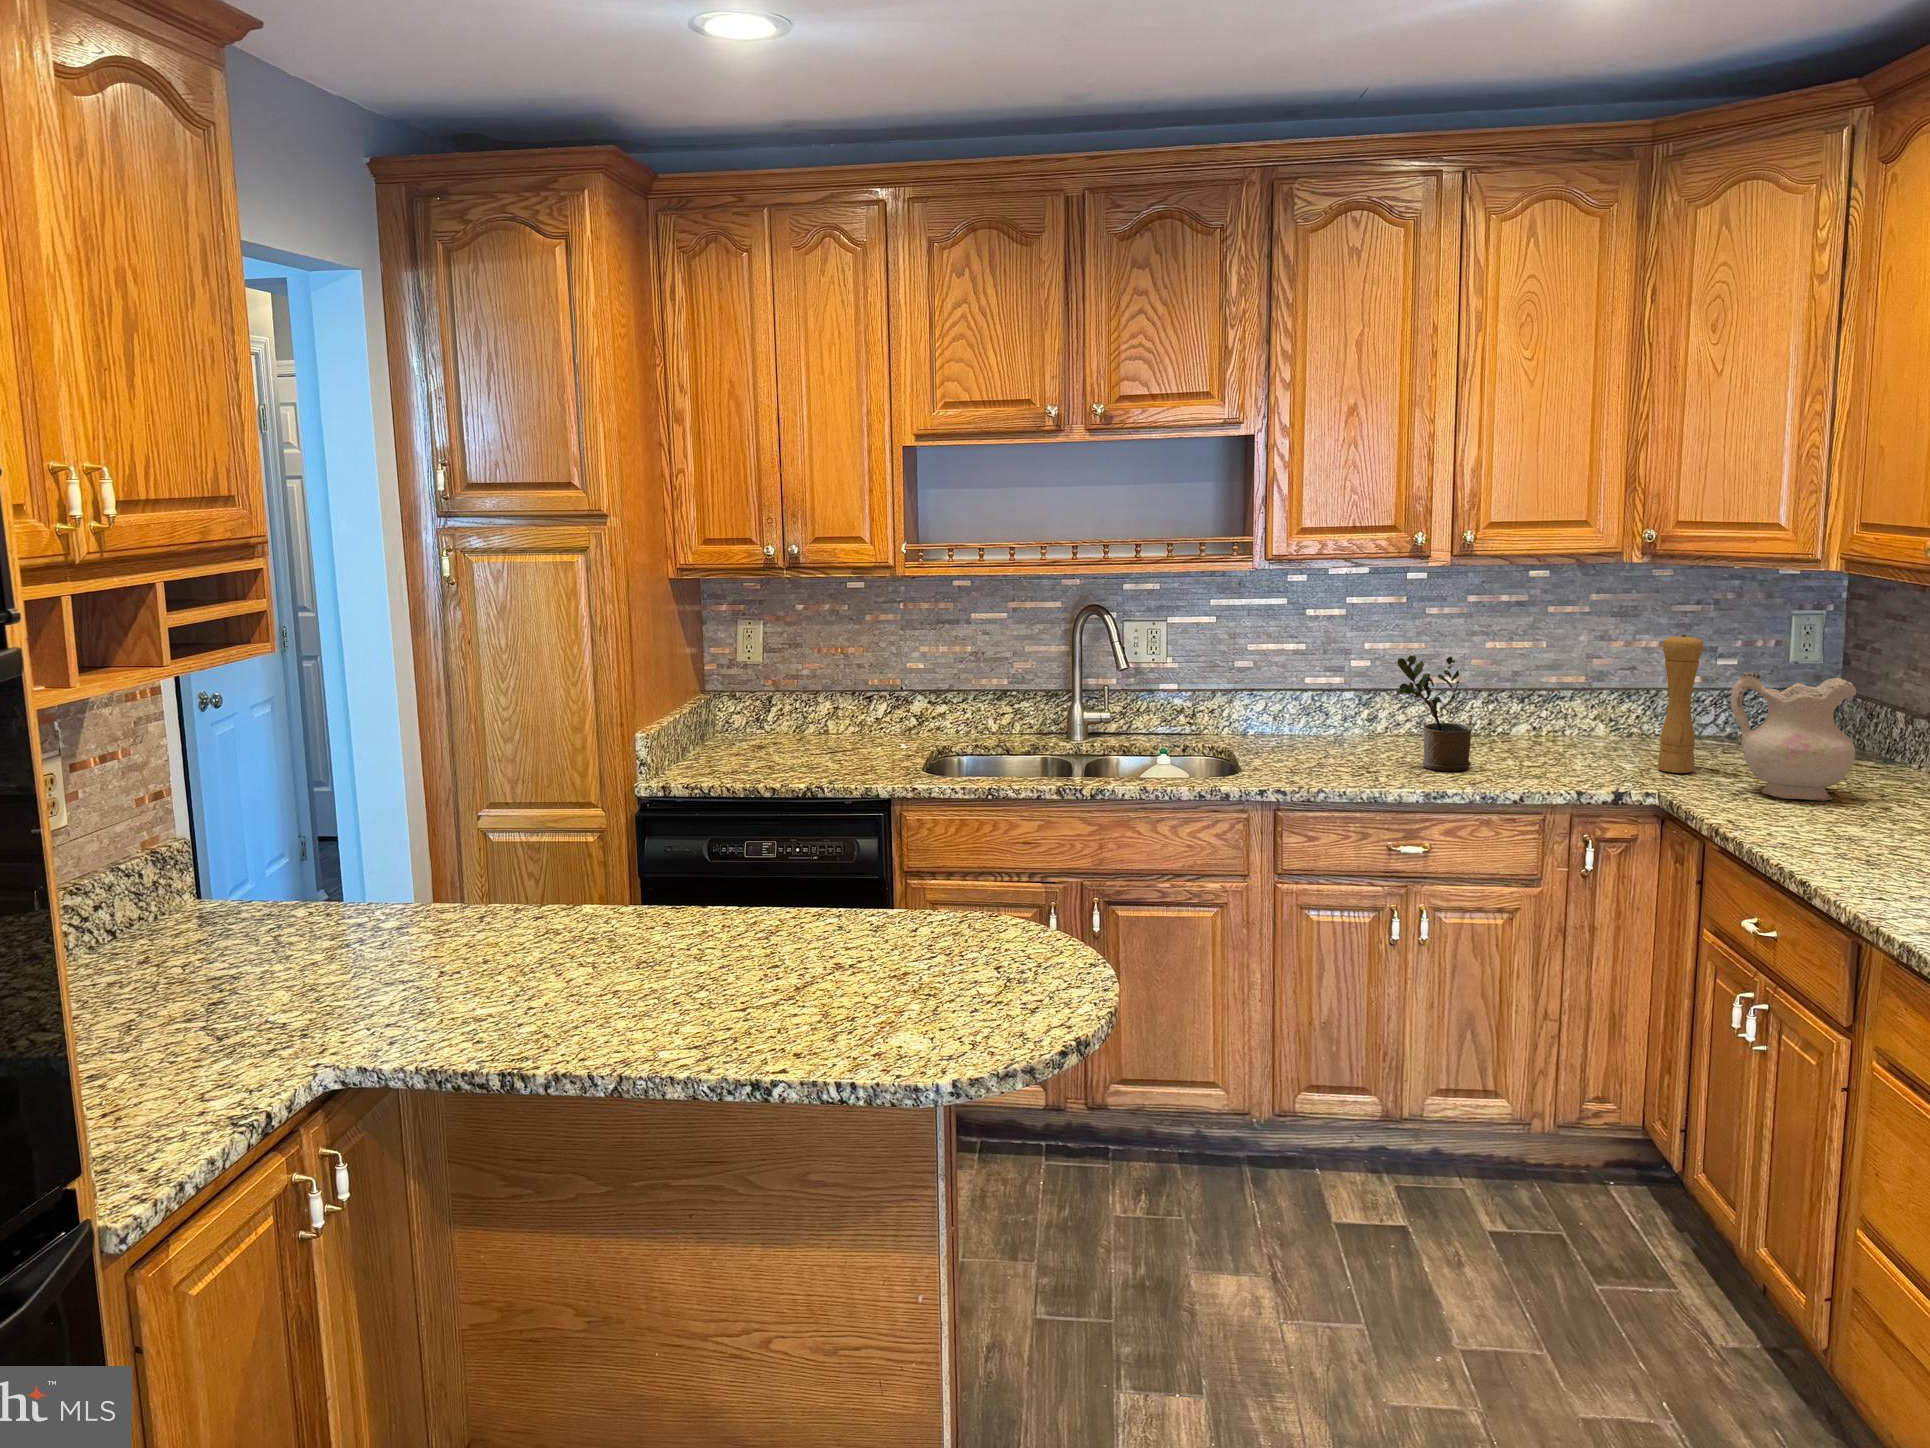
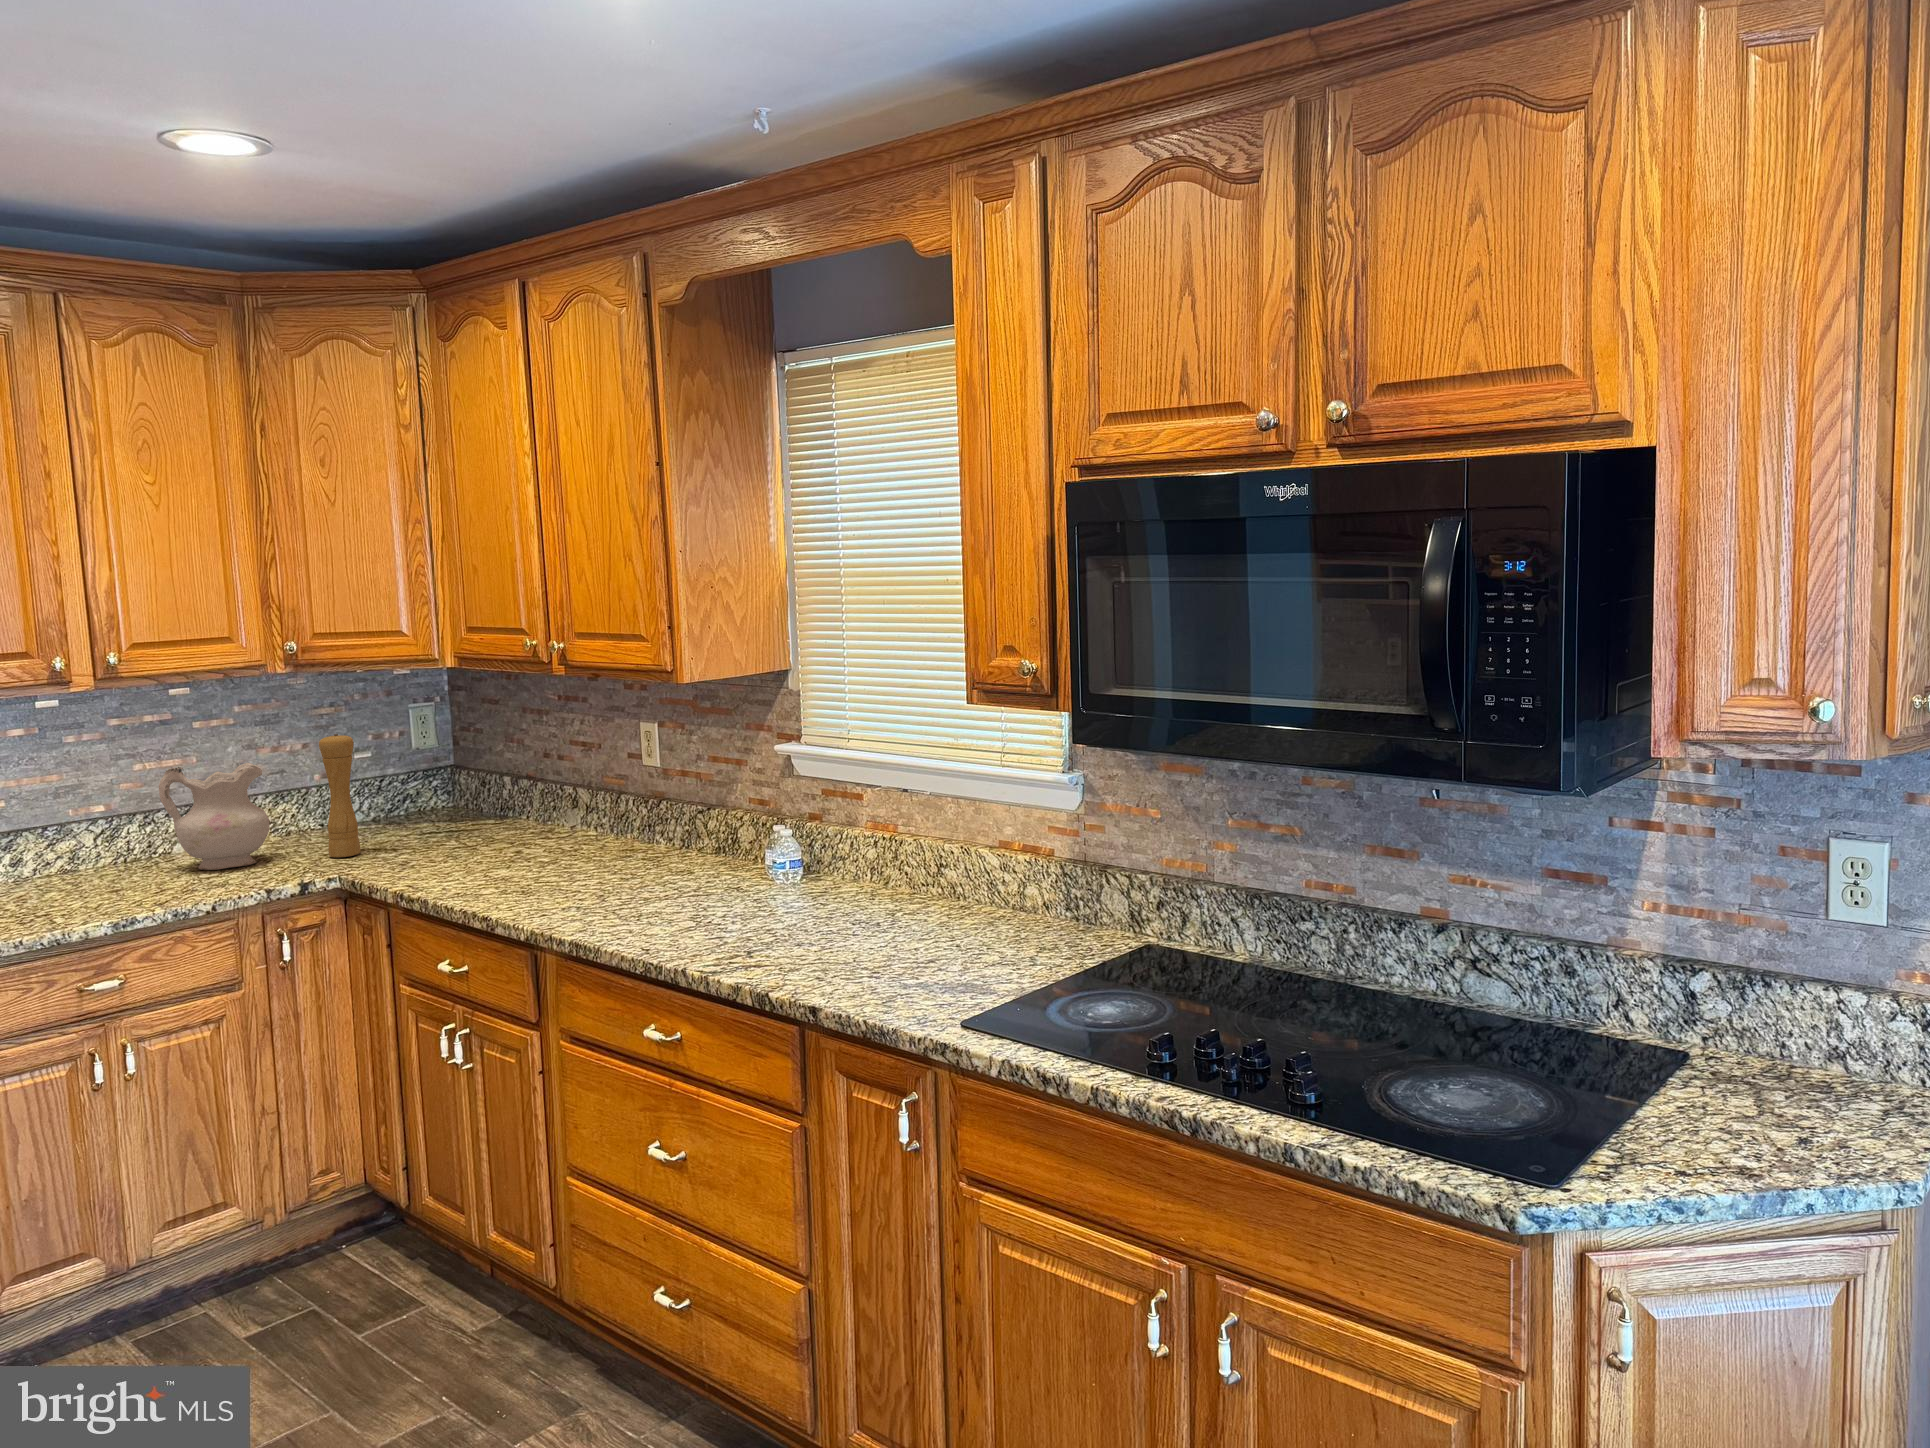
potted plant: present [1397,656,1472,771] -> none [52,783,148,901]
ceramic pitcher: present [1731,672,1856,801] -> present [159,763,269,870]

